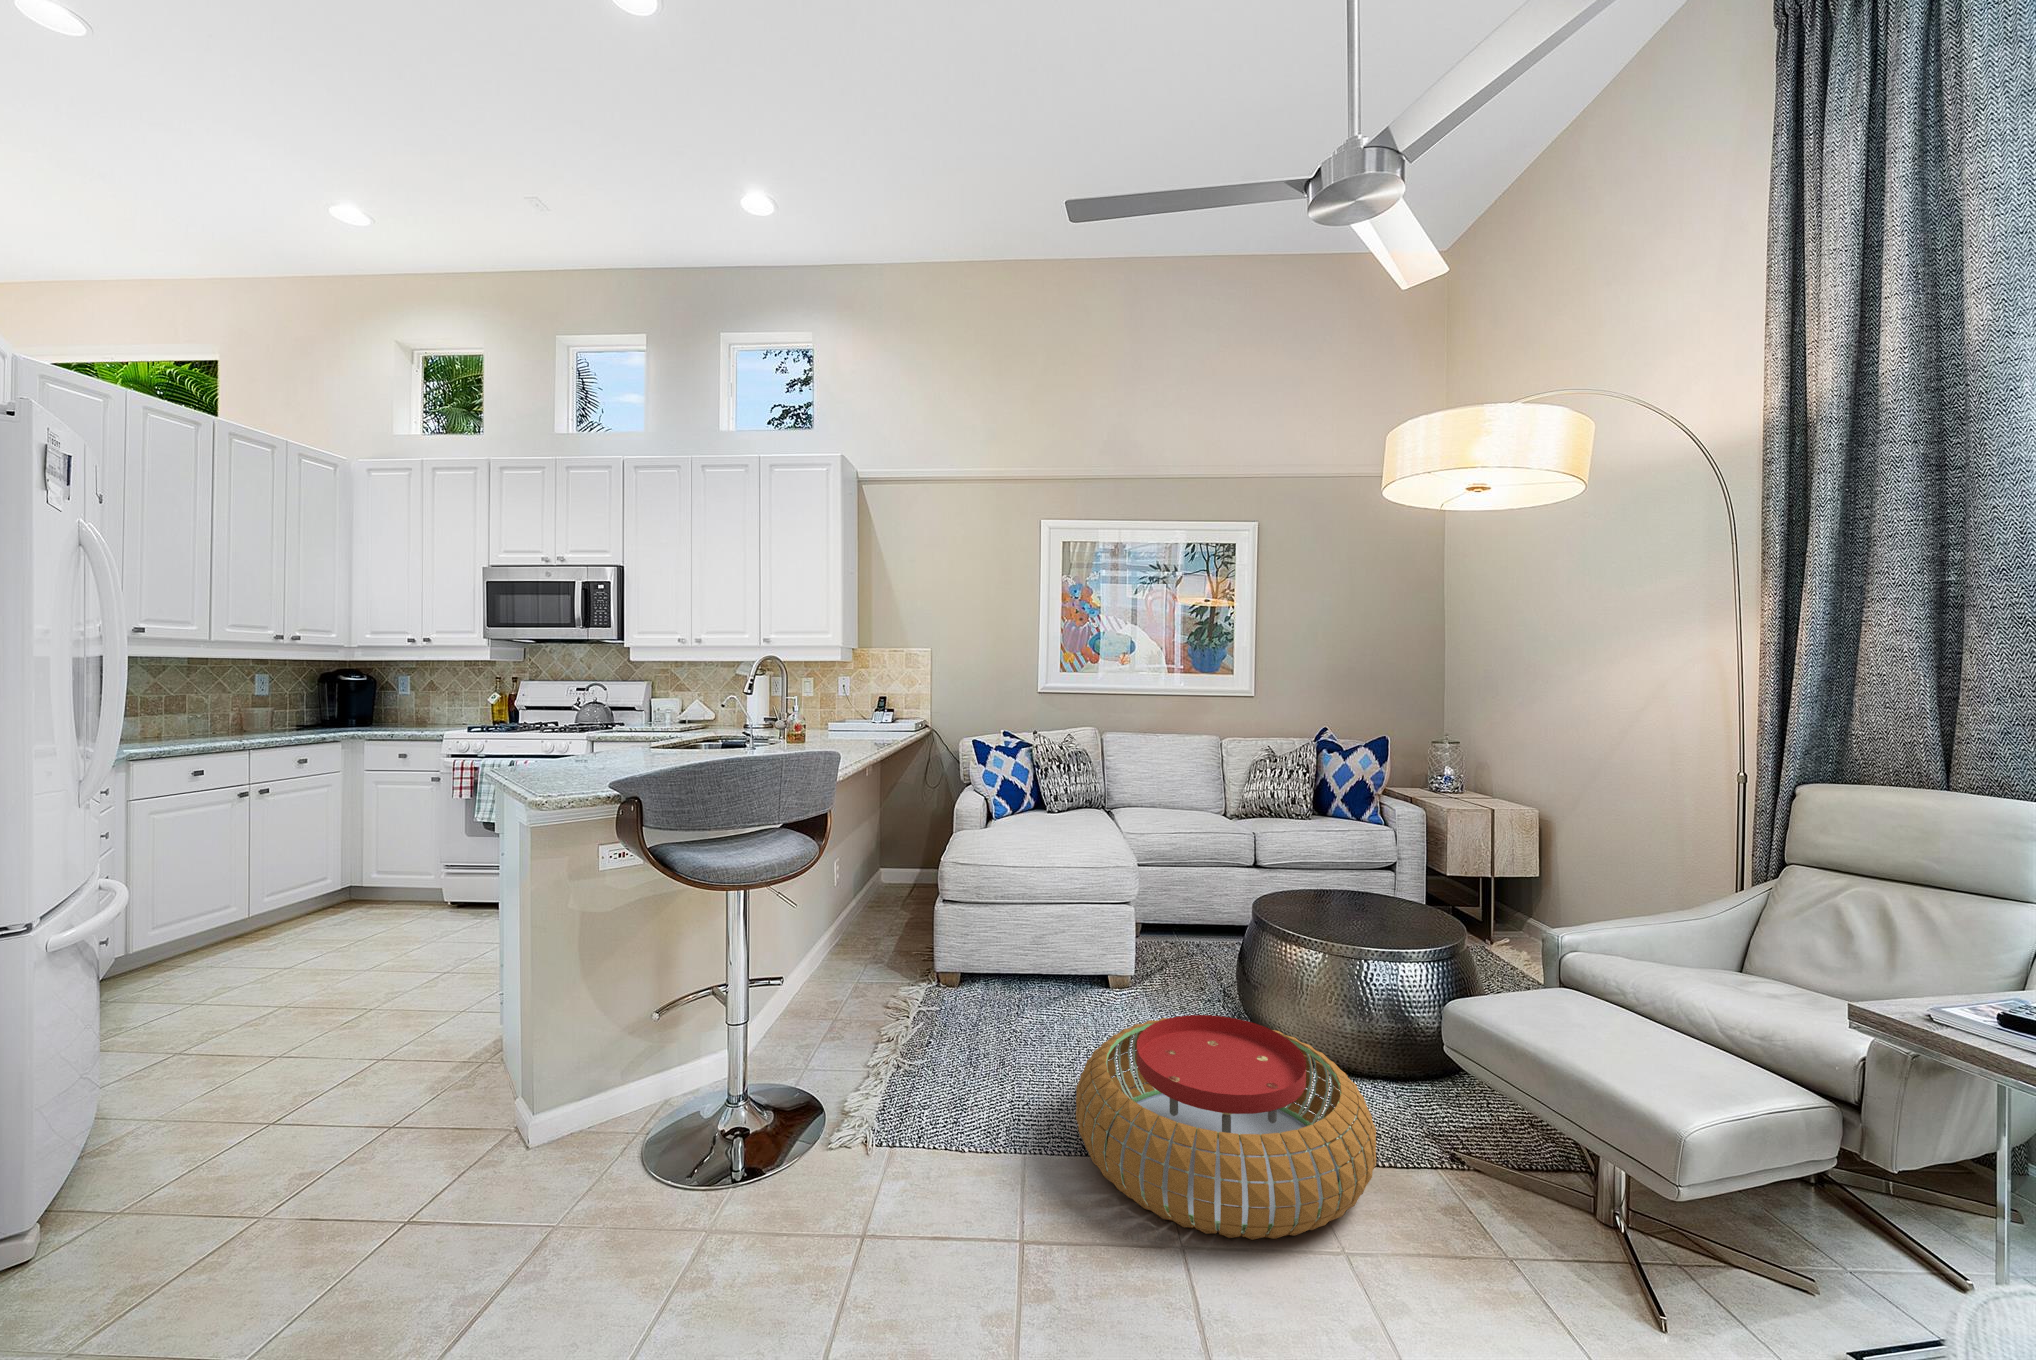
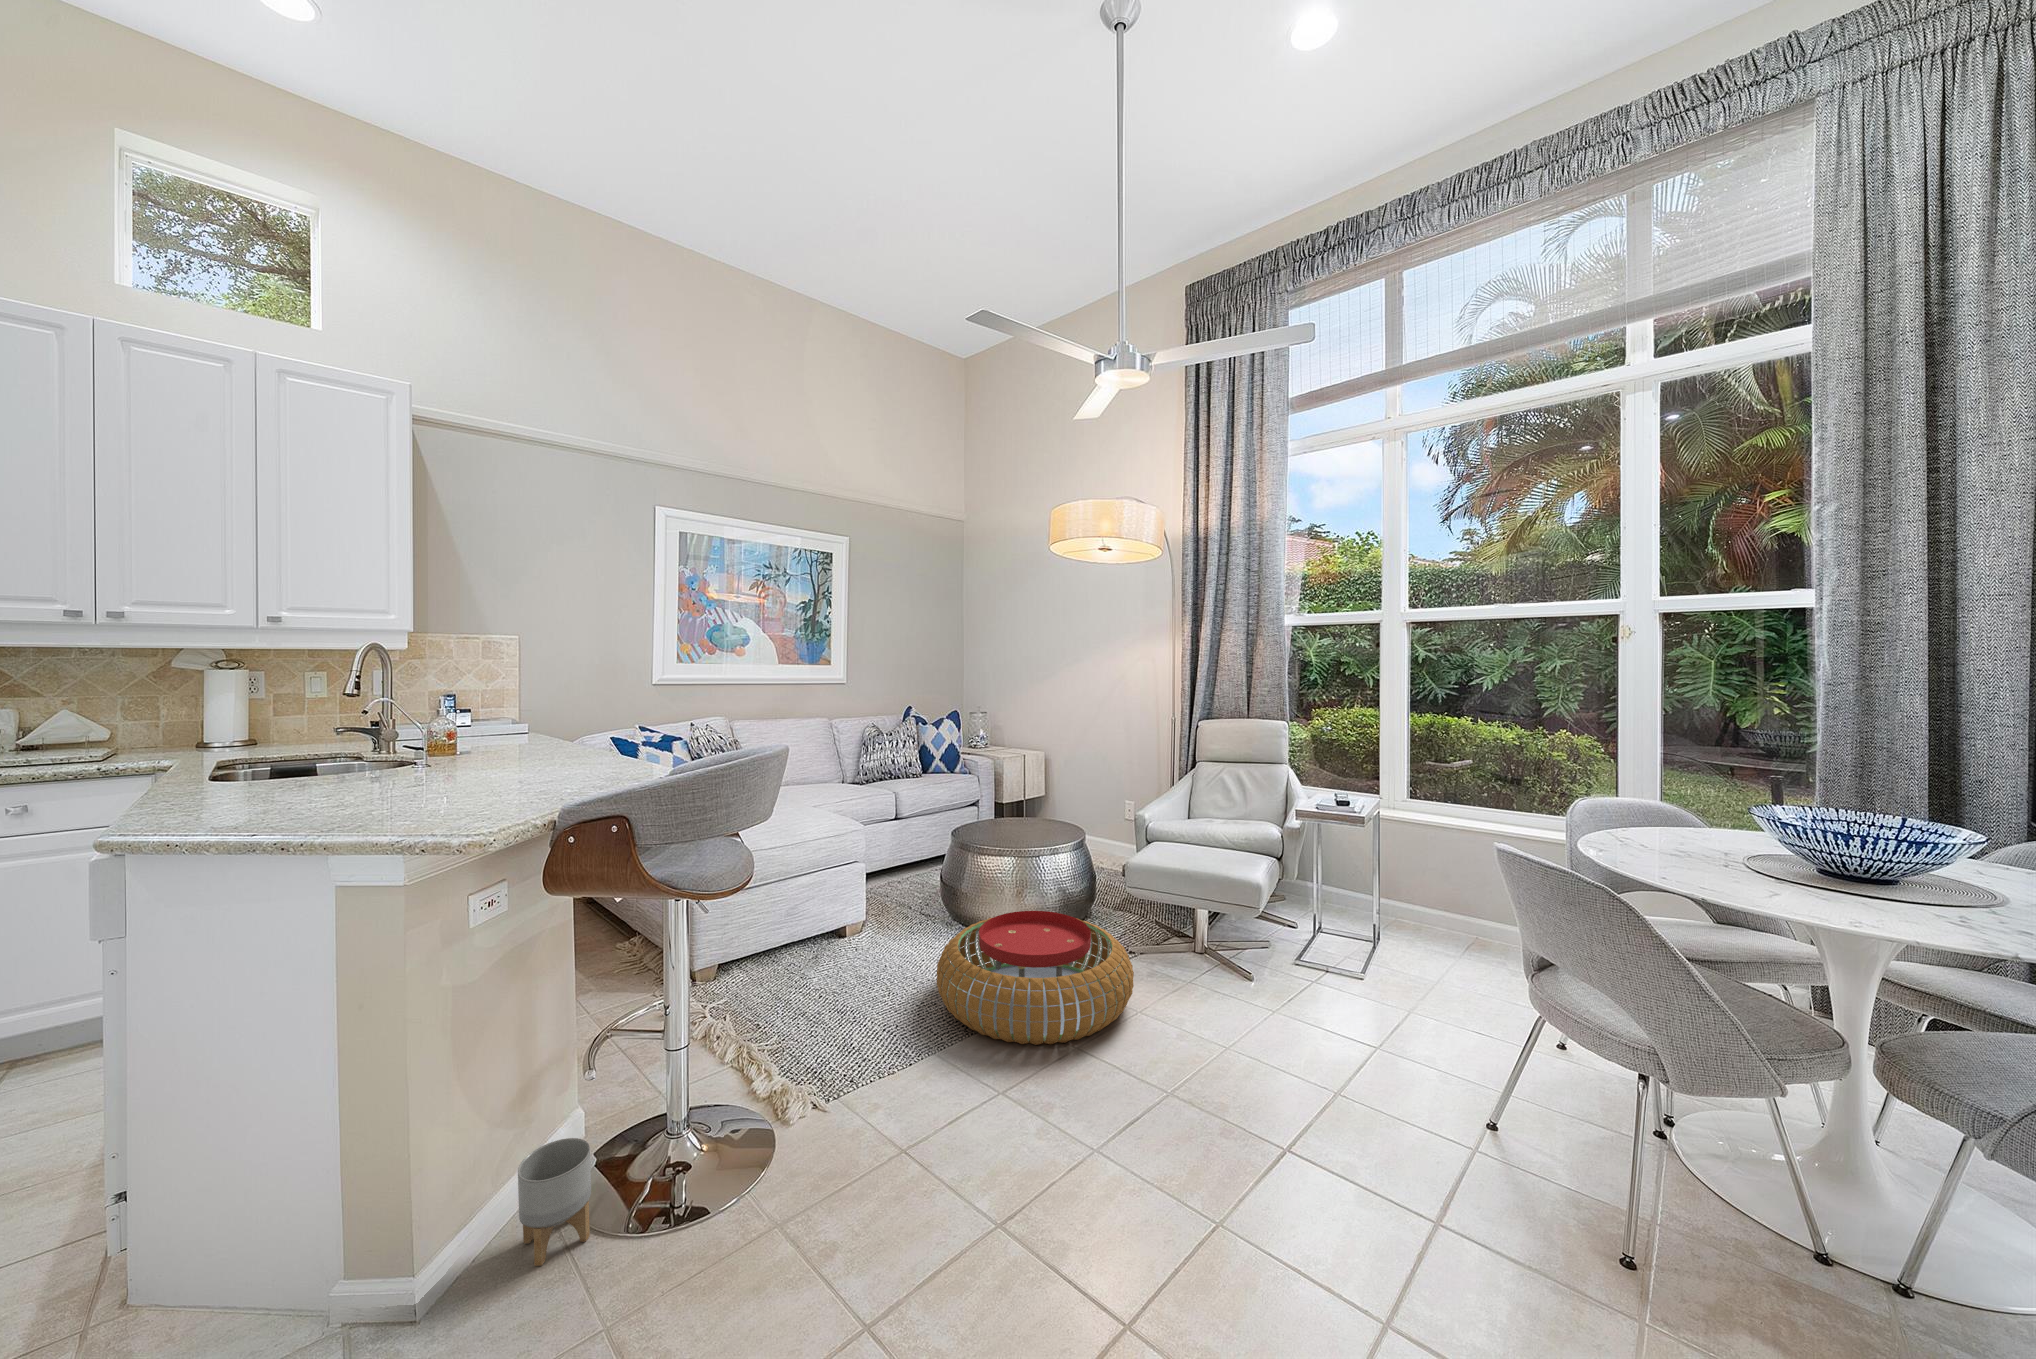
planter: none [585,1061,643,1158] -> present [518,1138,591,1266]

